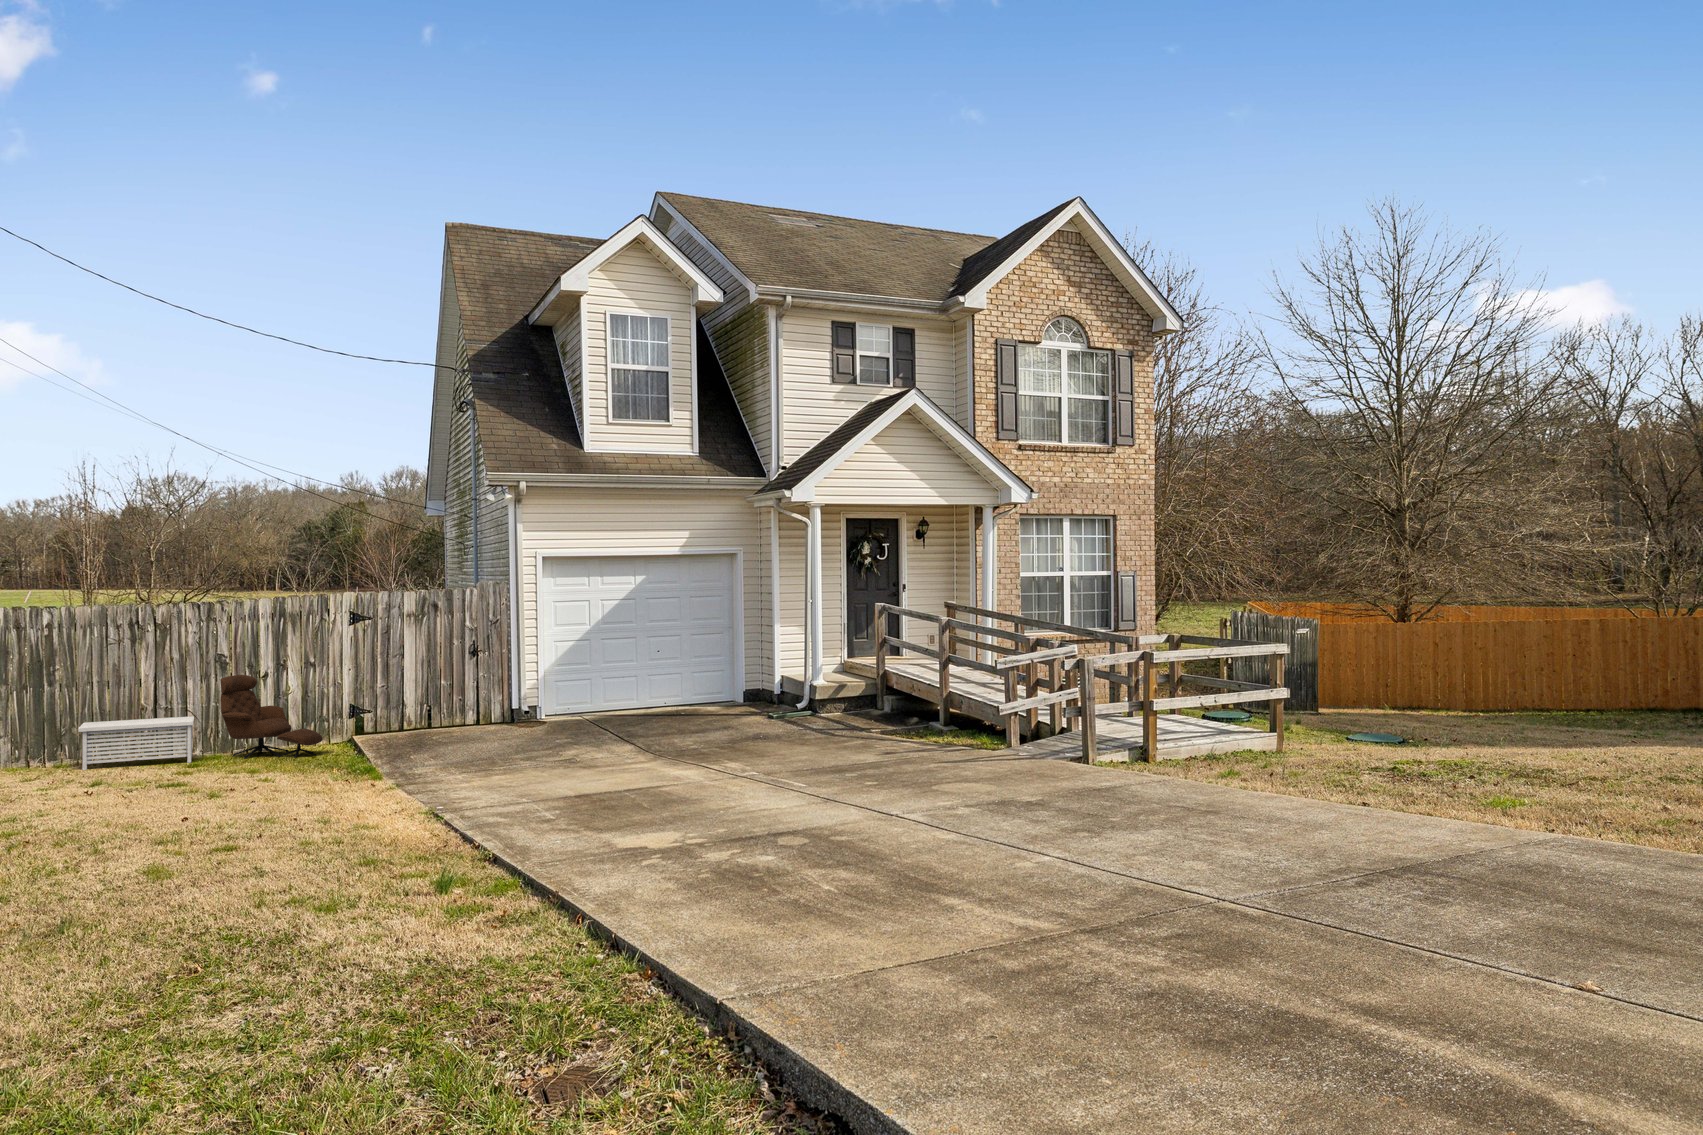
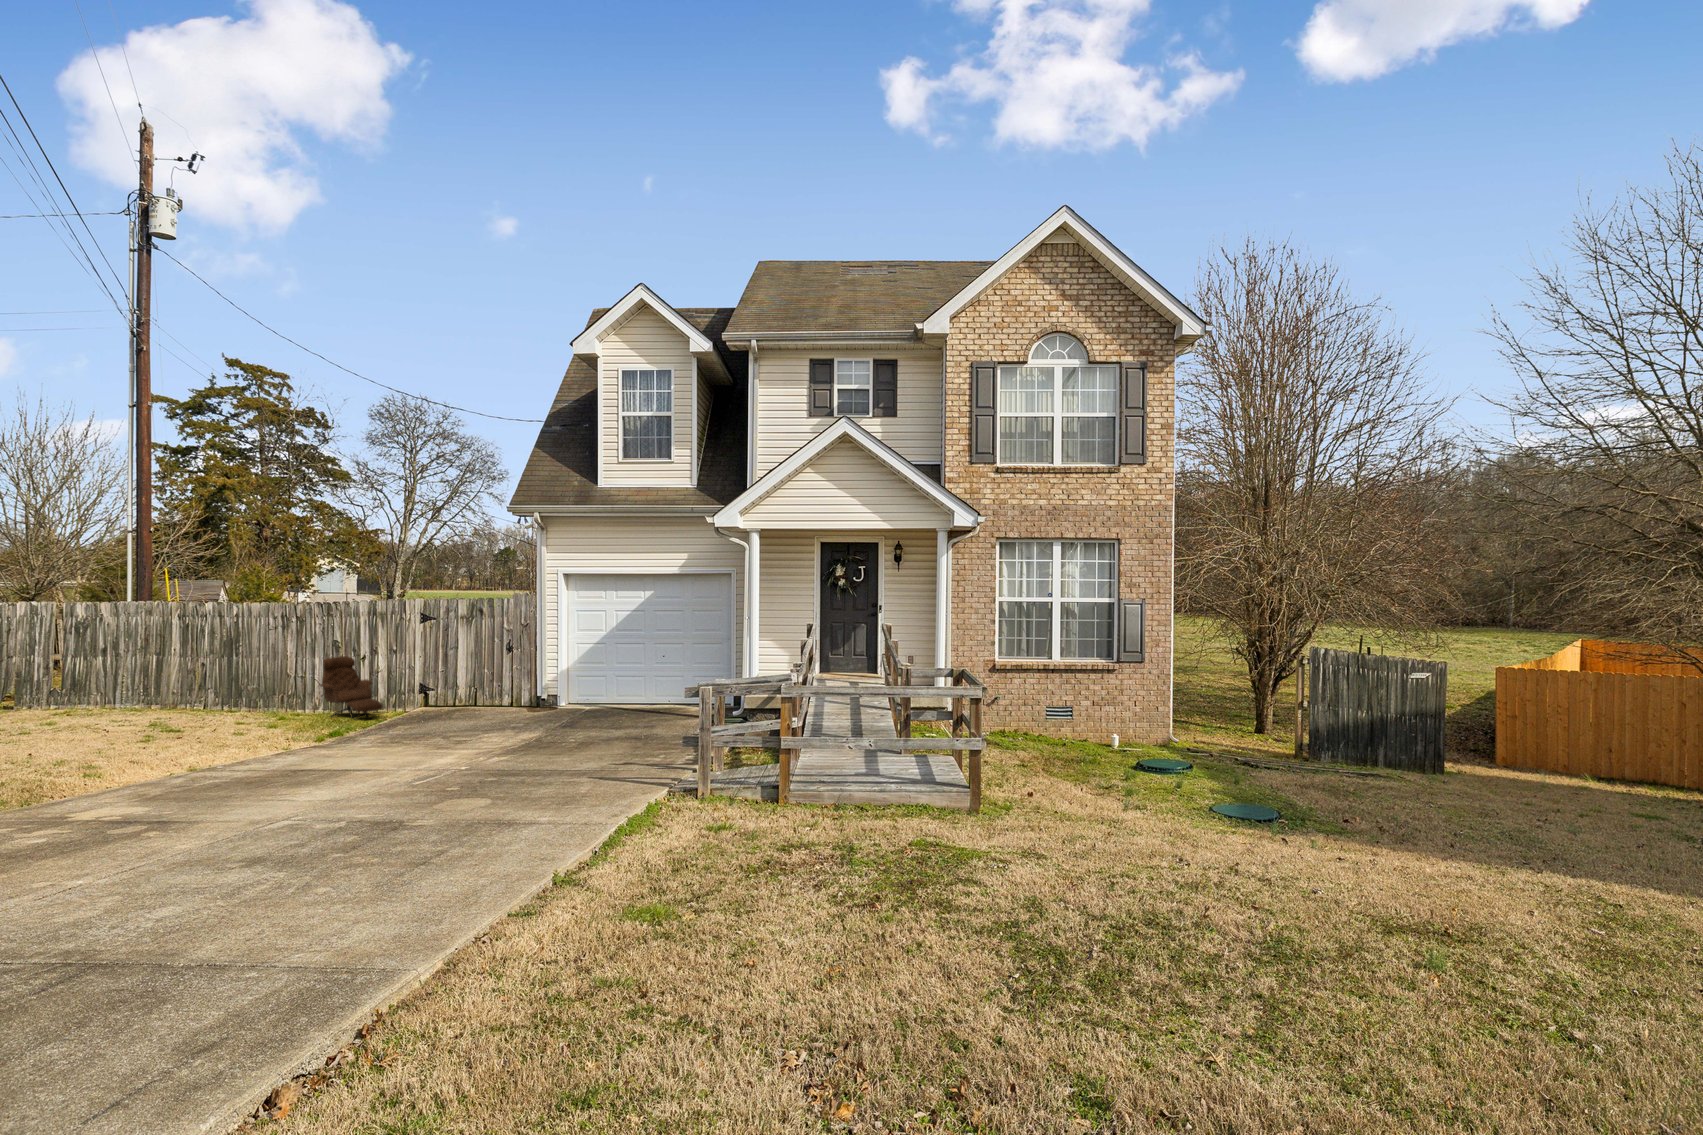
storage bench: present [78,716,194,770] -> none [229,683,316,717]

